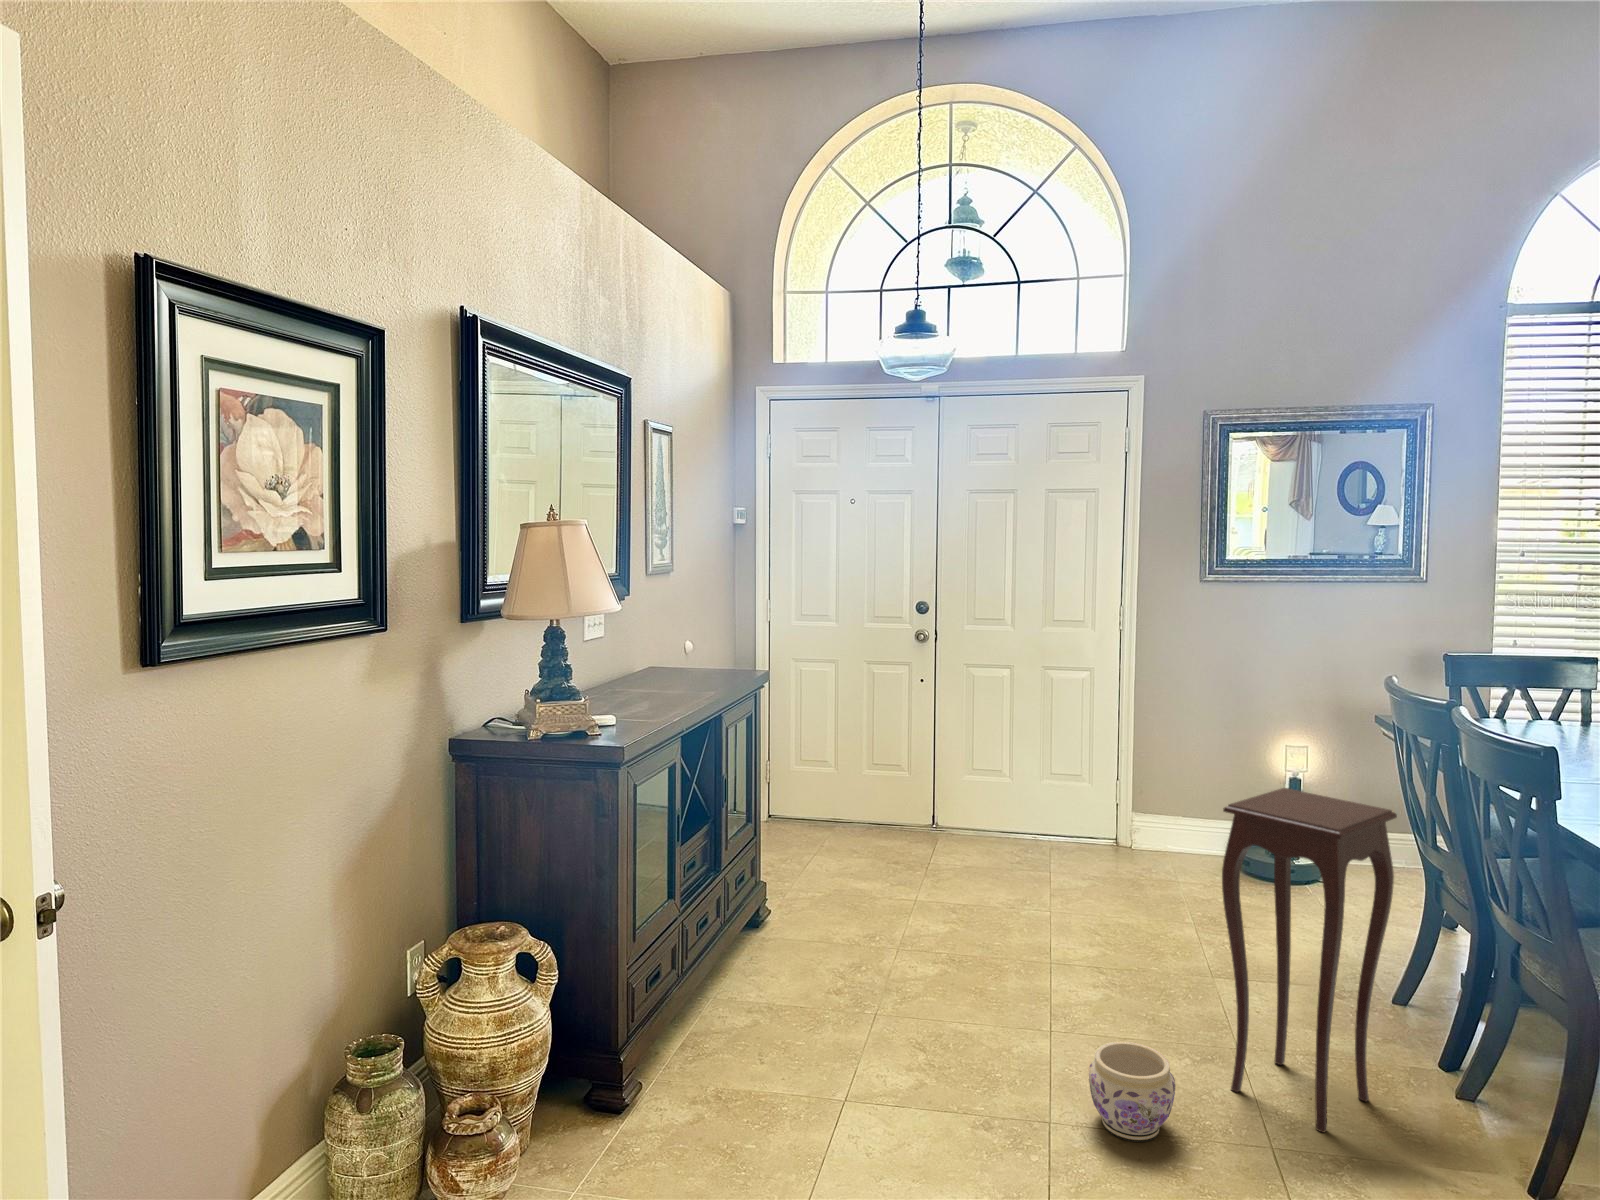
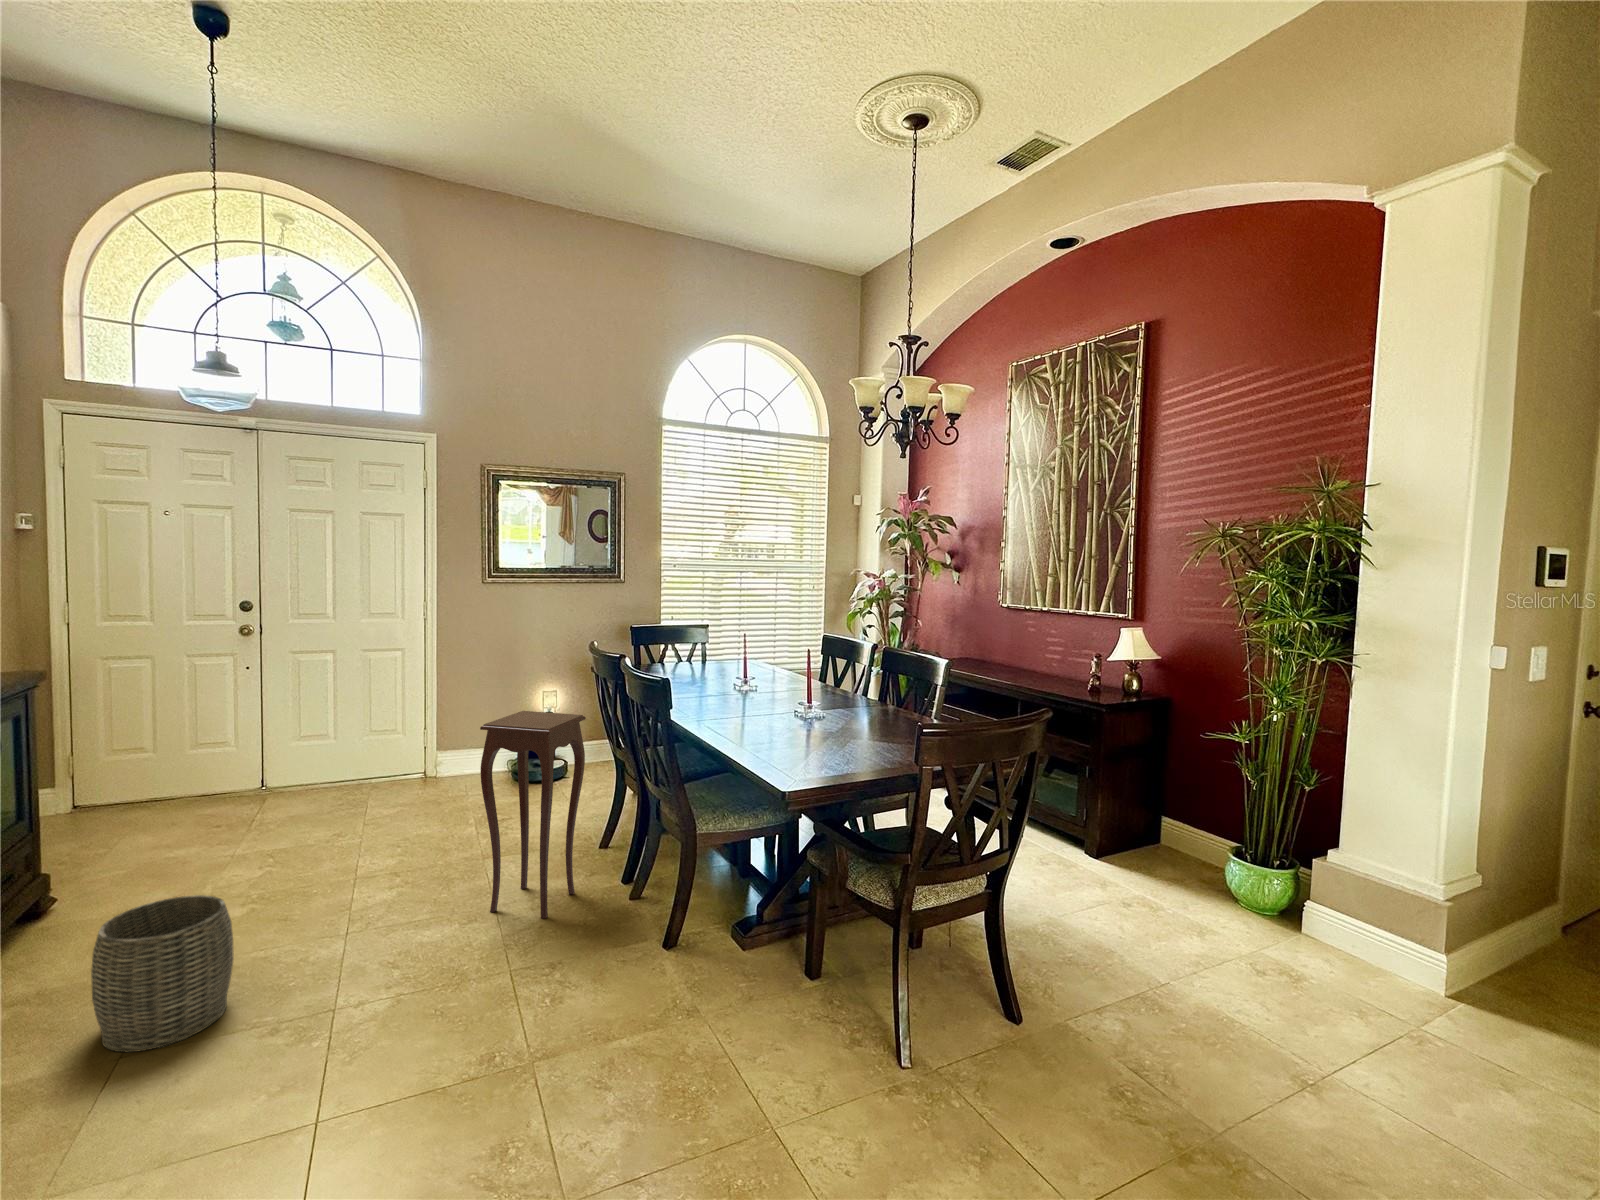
woven basket: none [789,965,919,1148] -> present [91,895,234,1052]
planter: present [1089,1042,1176,1142] -> none [384,897,448,964]

